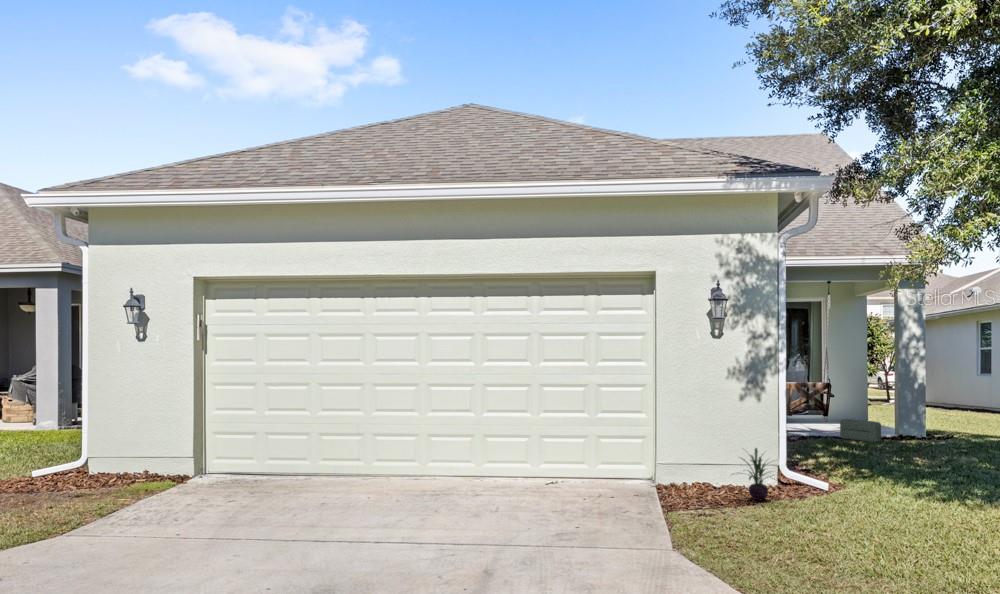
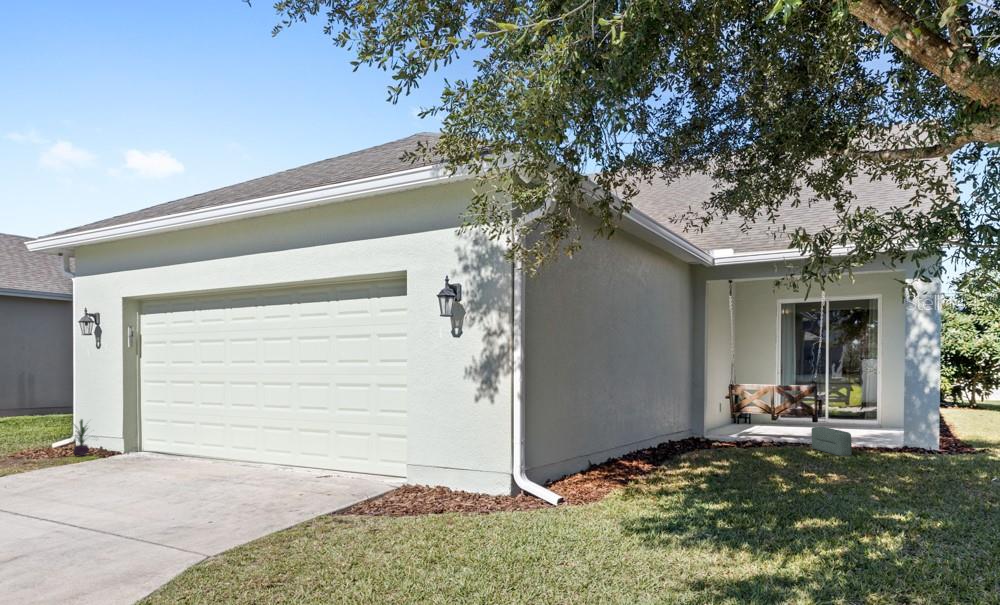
decorative plant: present [741,448,768,501] -> present [73,419,89,456]

